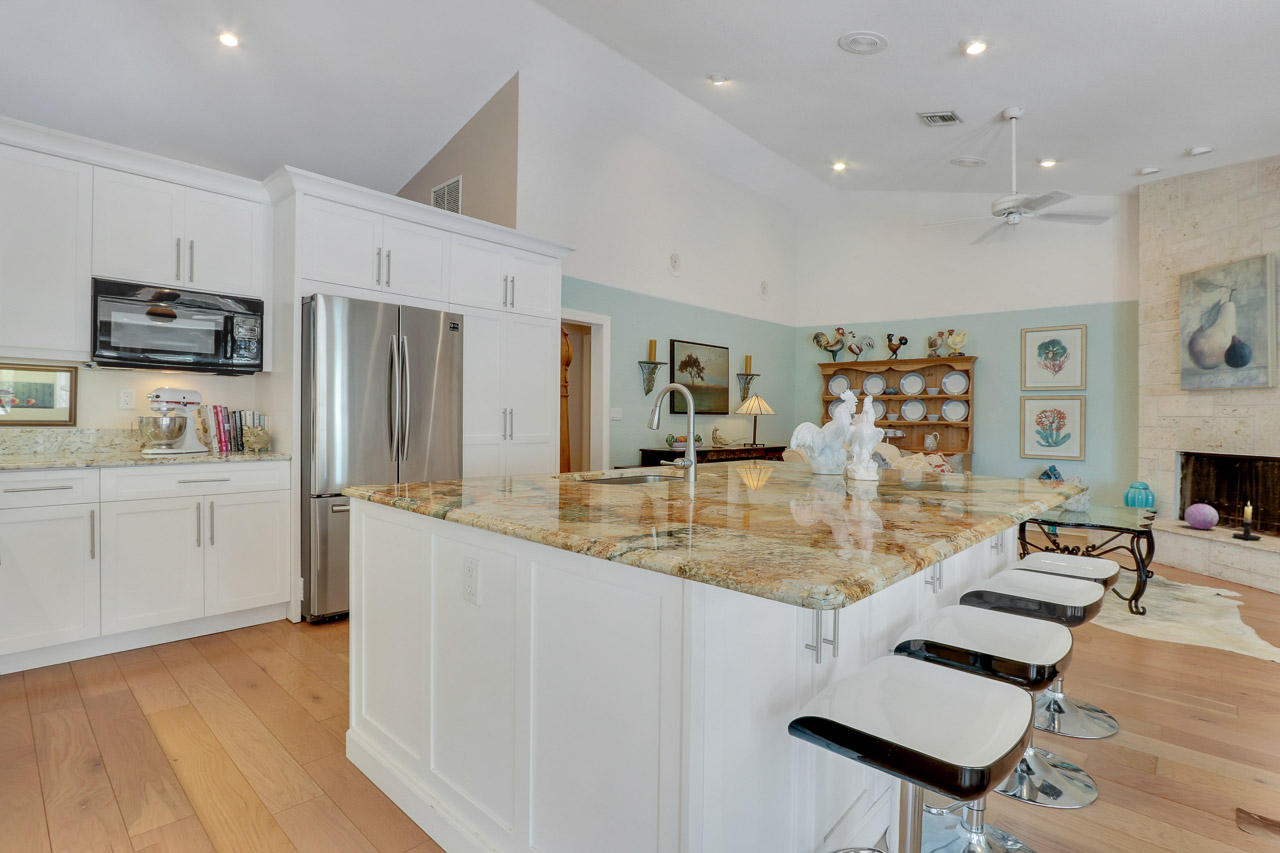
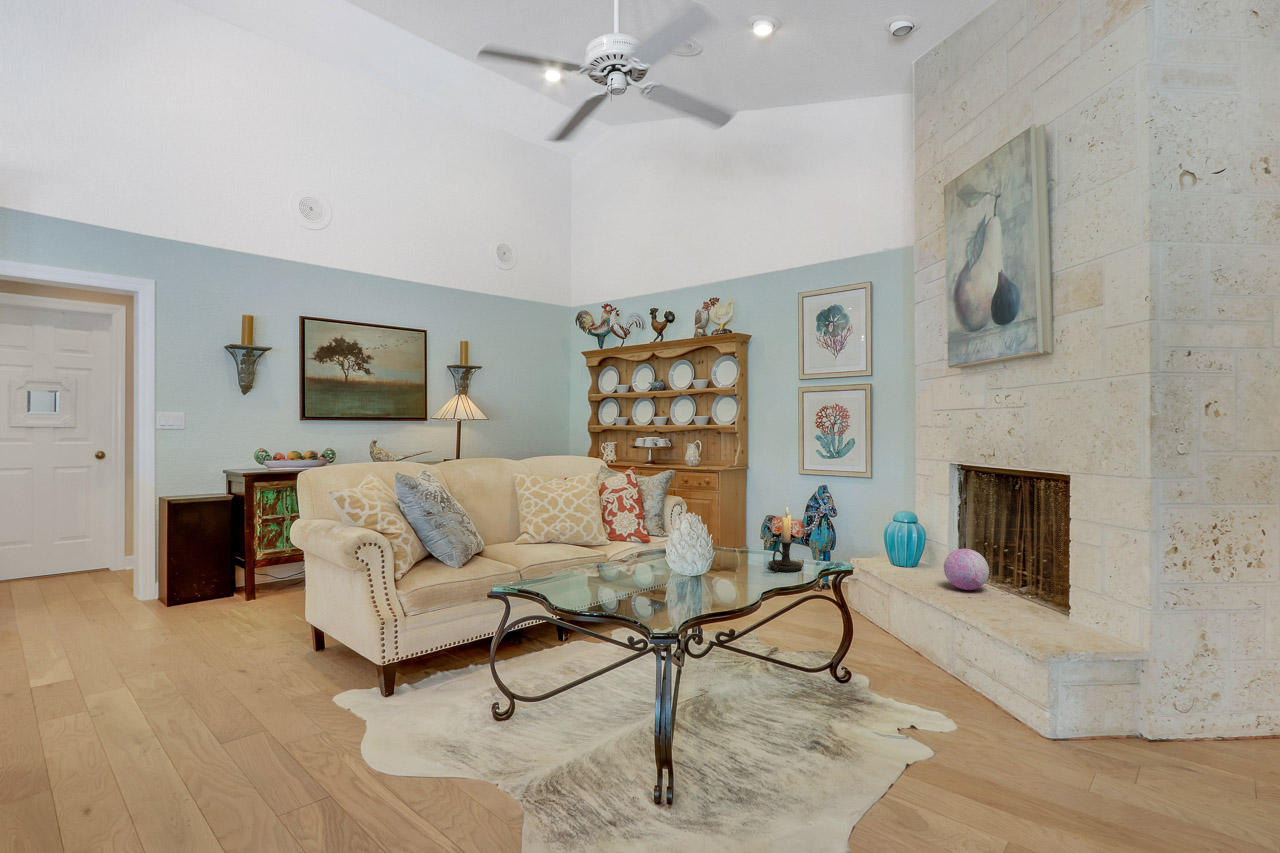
candle holder: present [1233,502,1261,540] -> present [768,507,803,572]

